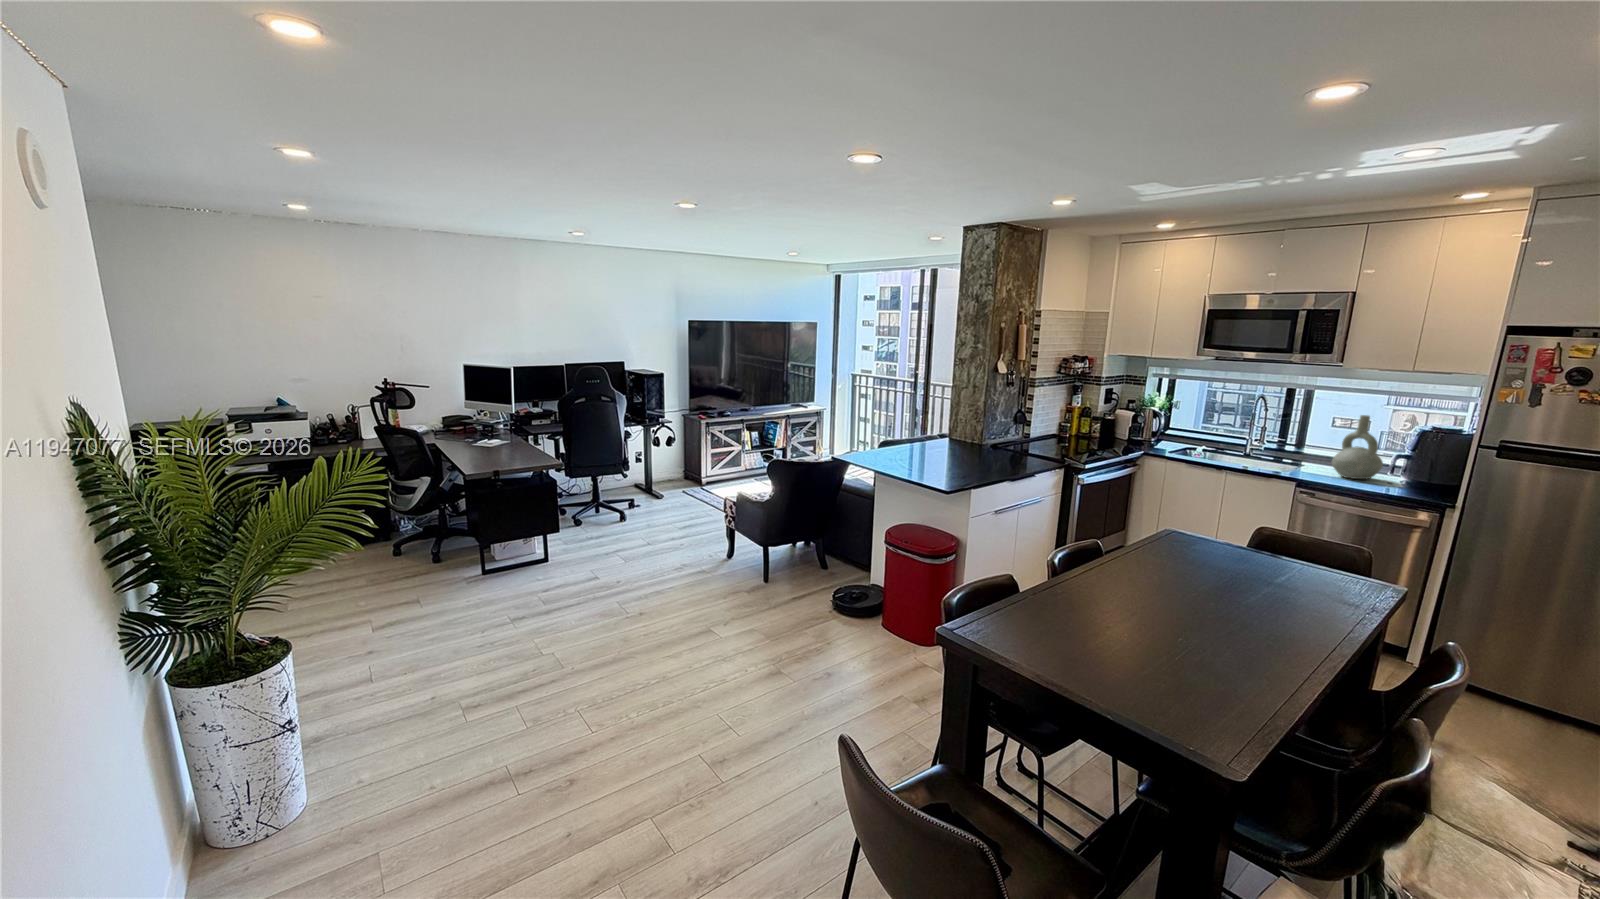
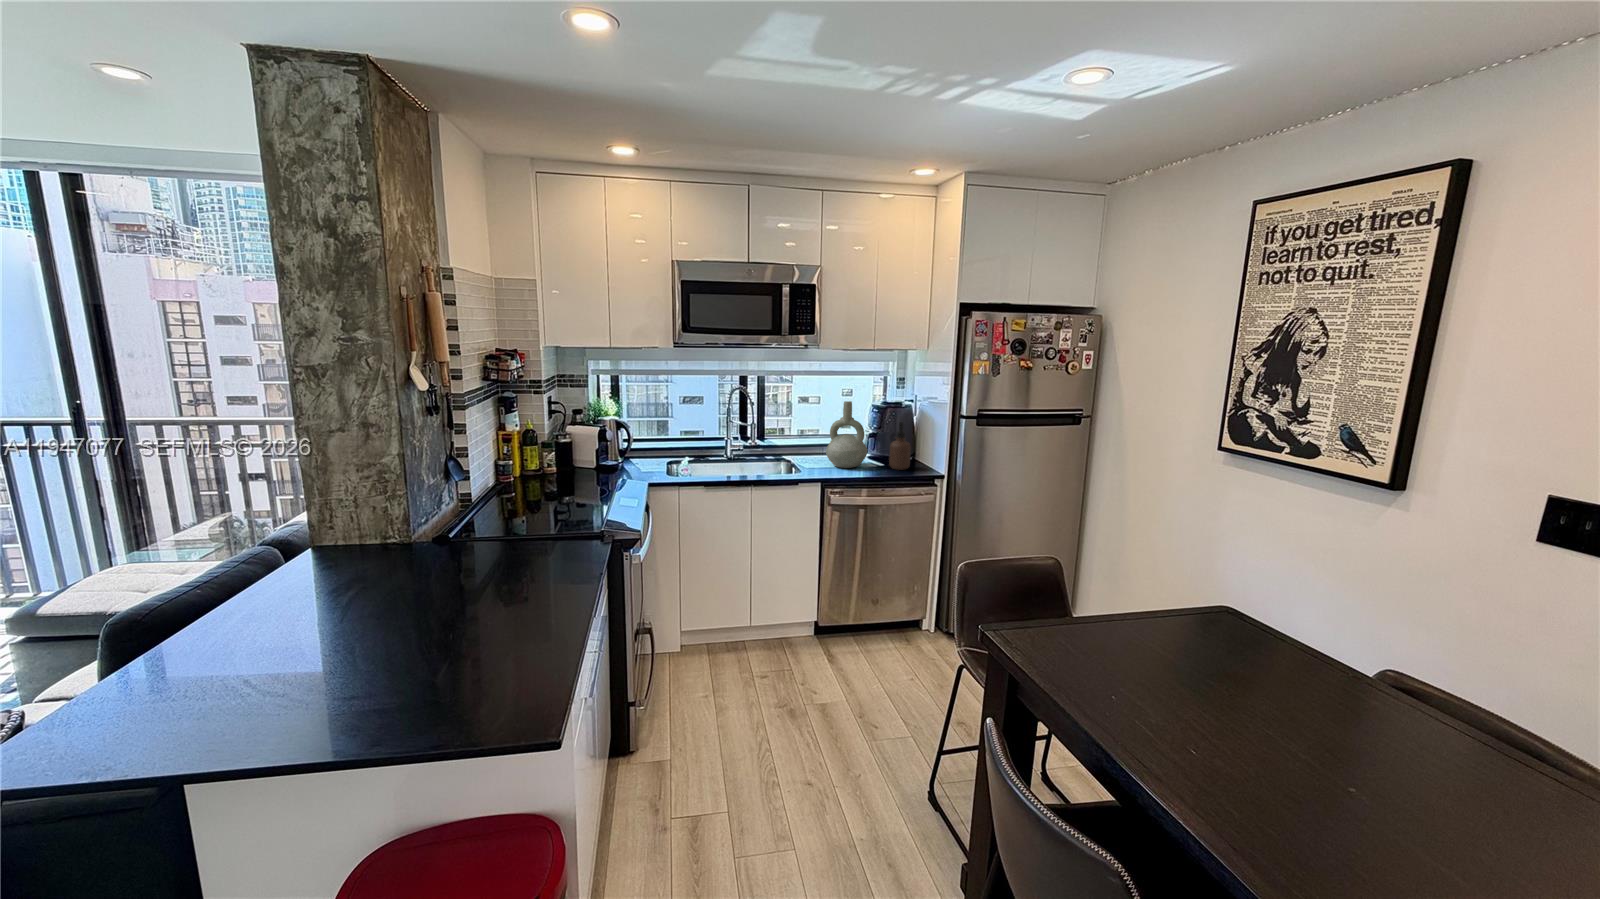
soap dispenser: none [1401,441,1432,491] -> present [889,422,911,470]

